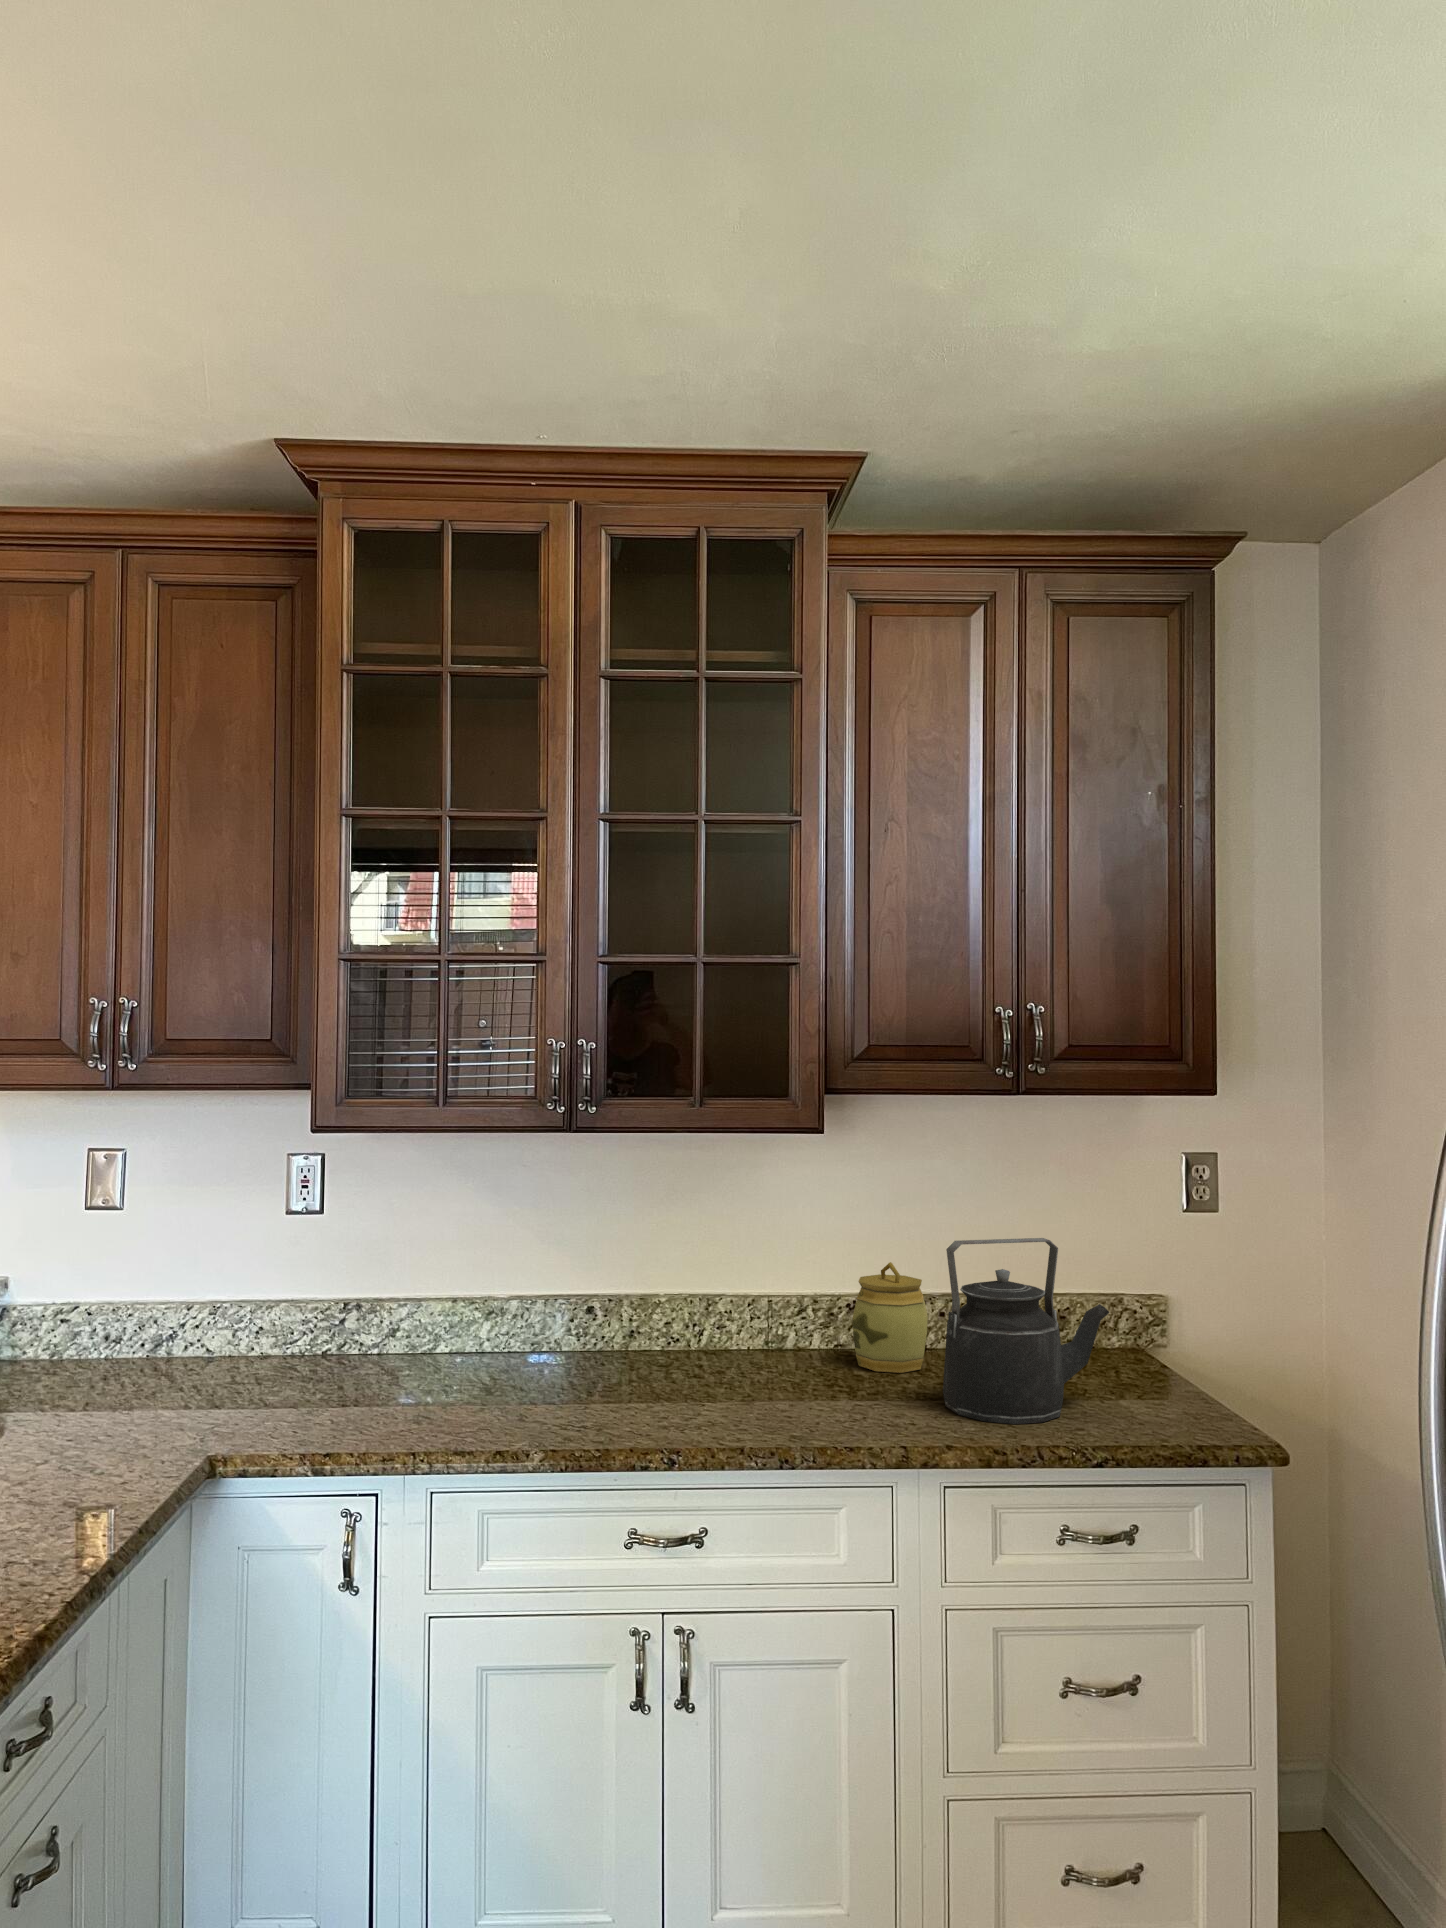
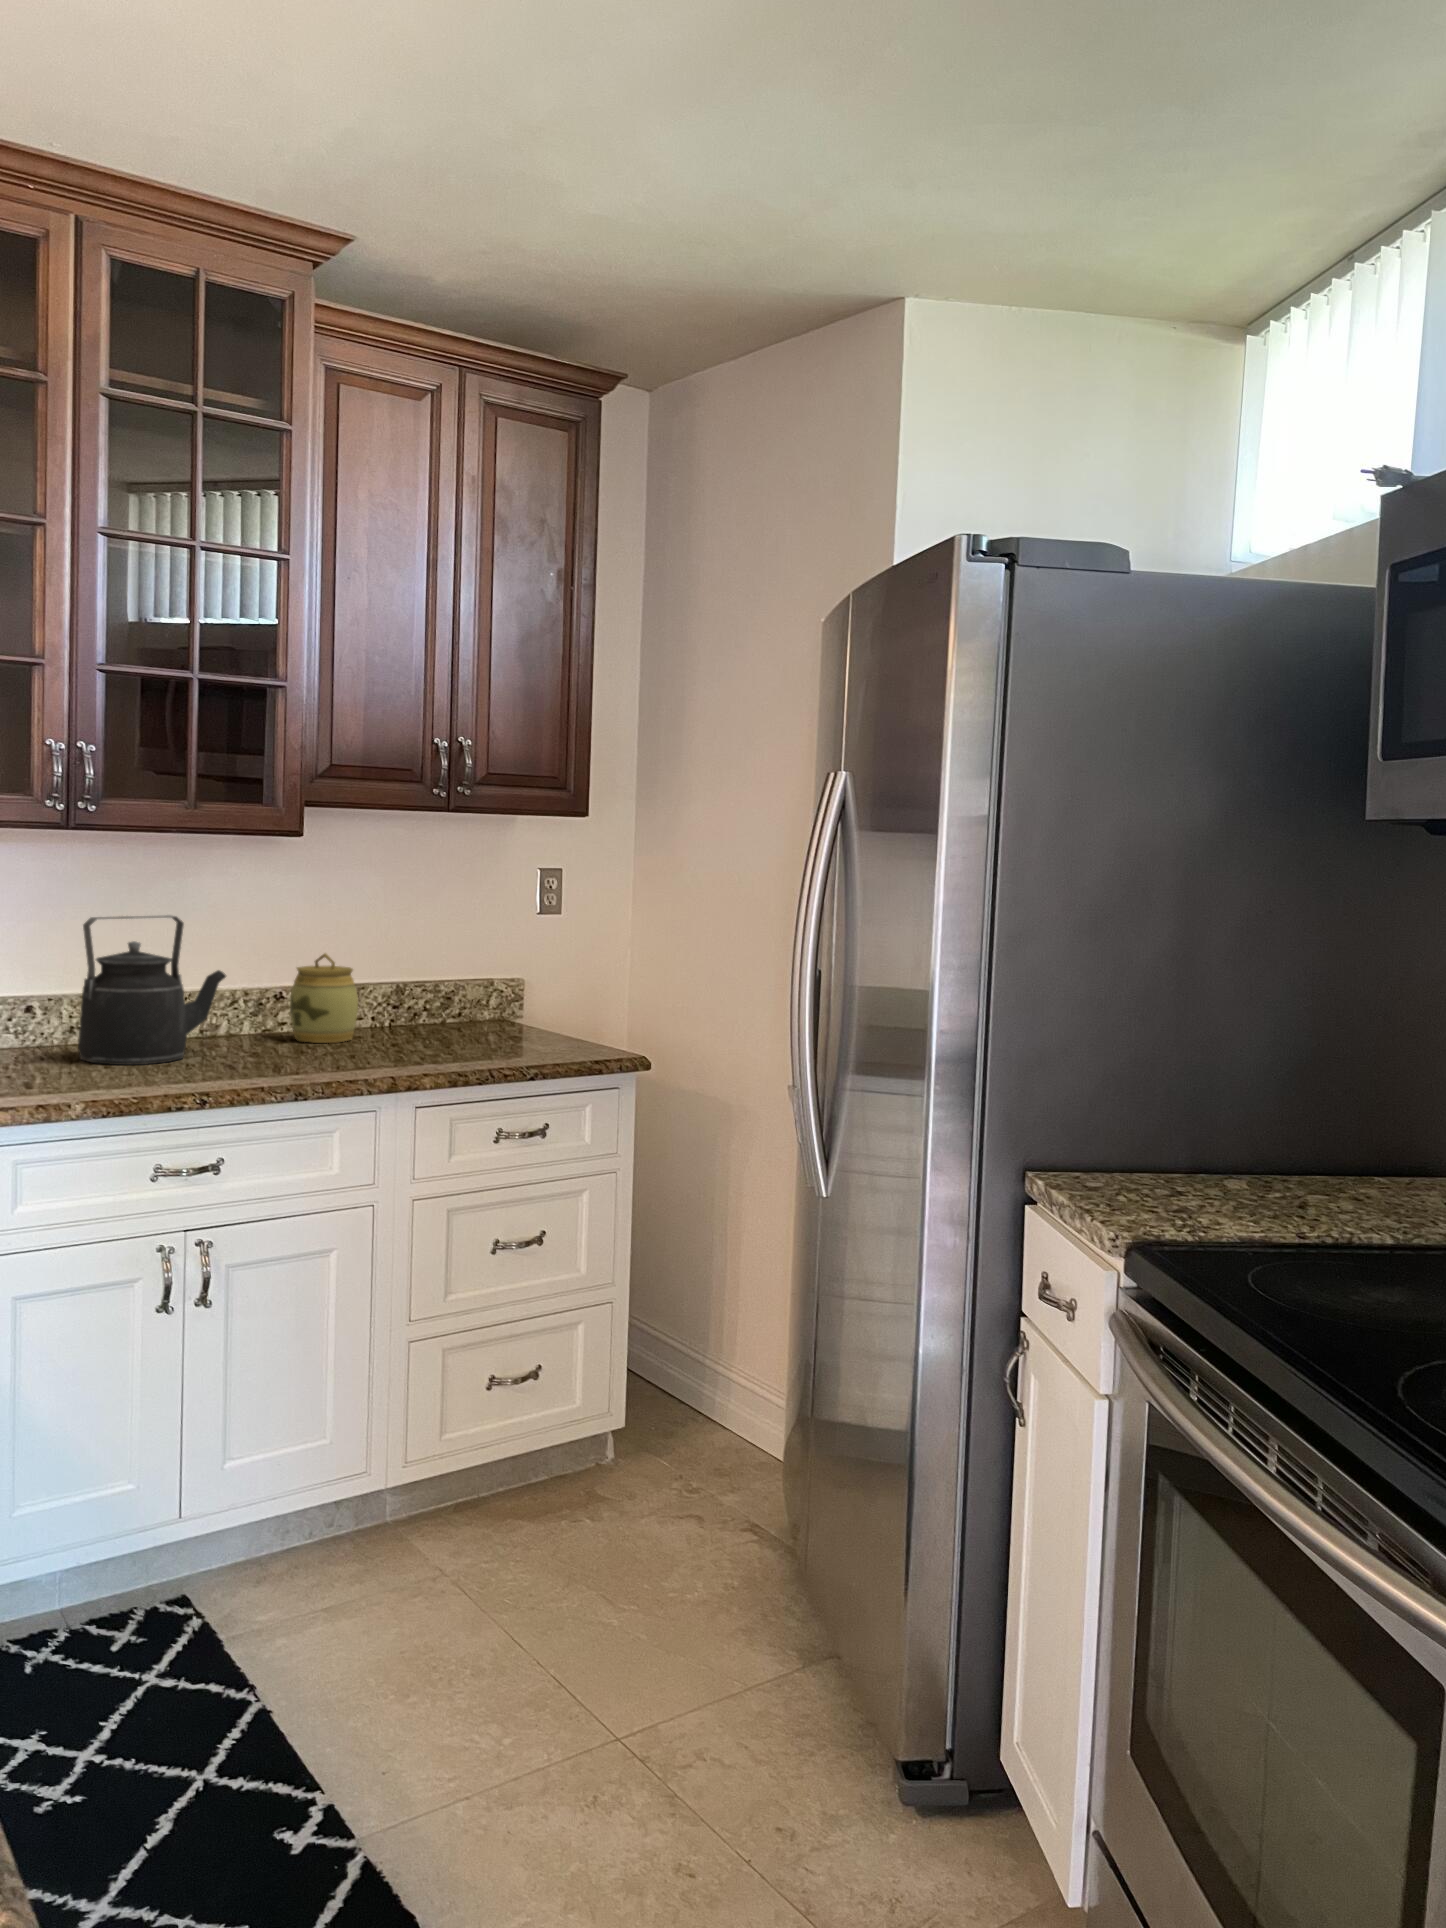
kettle: present [943,1238,1109,1424] -> present [78,915,226,1065]

